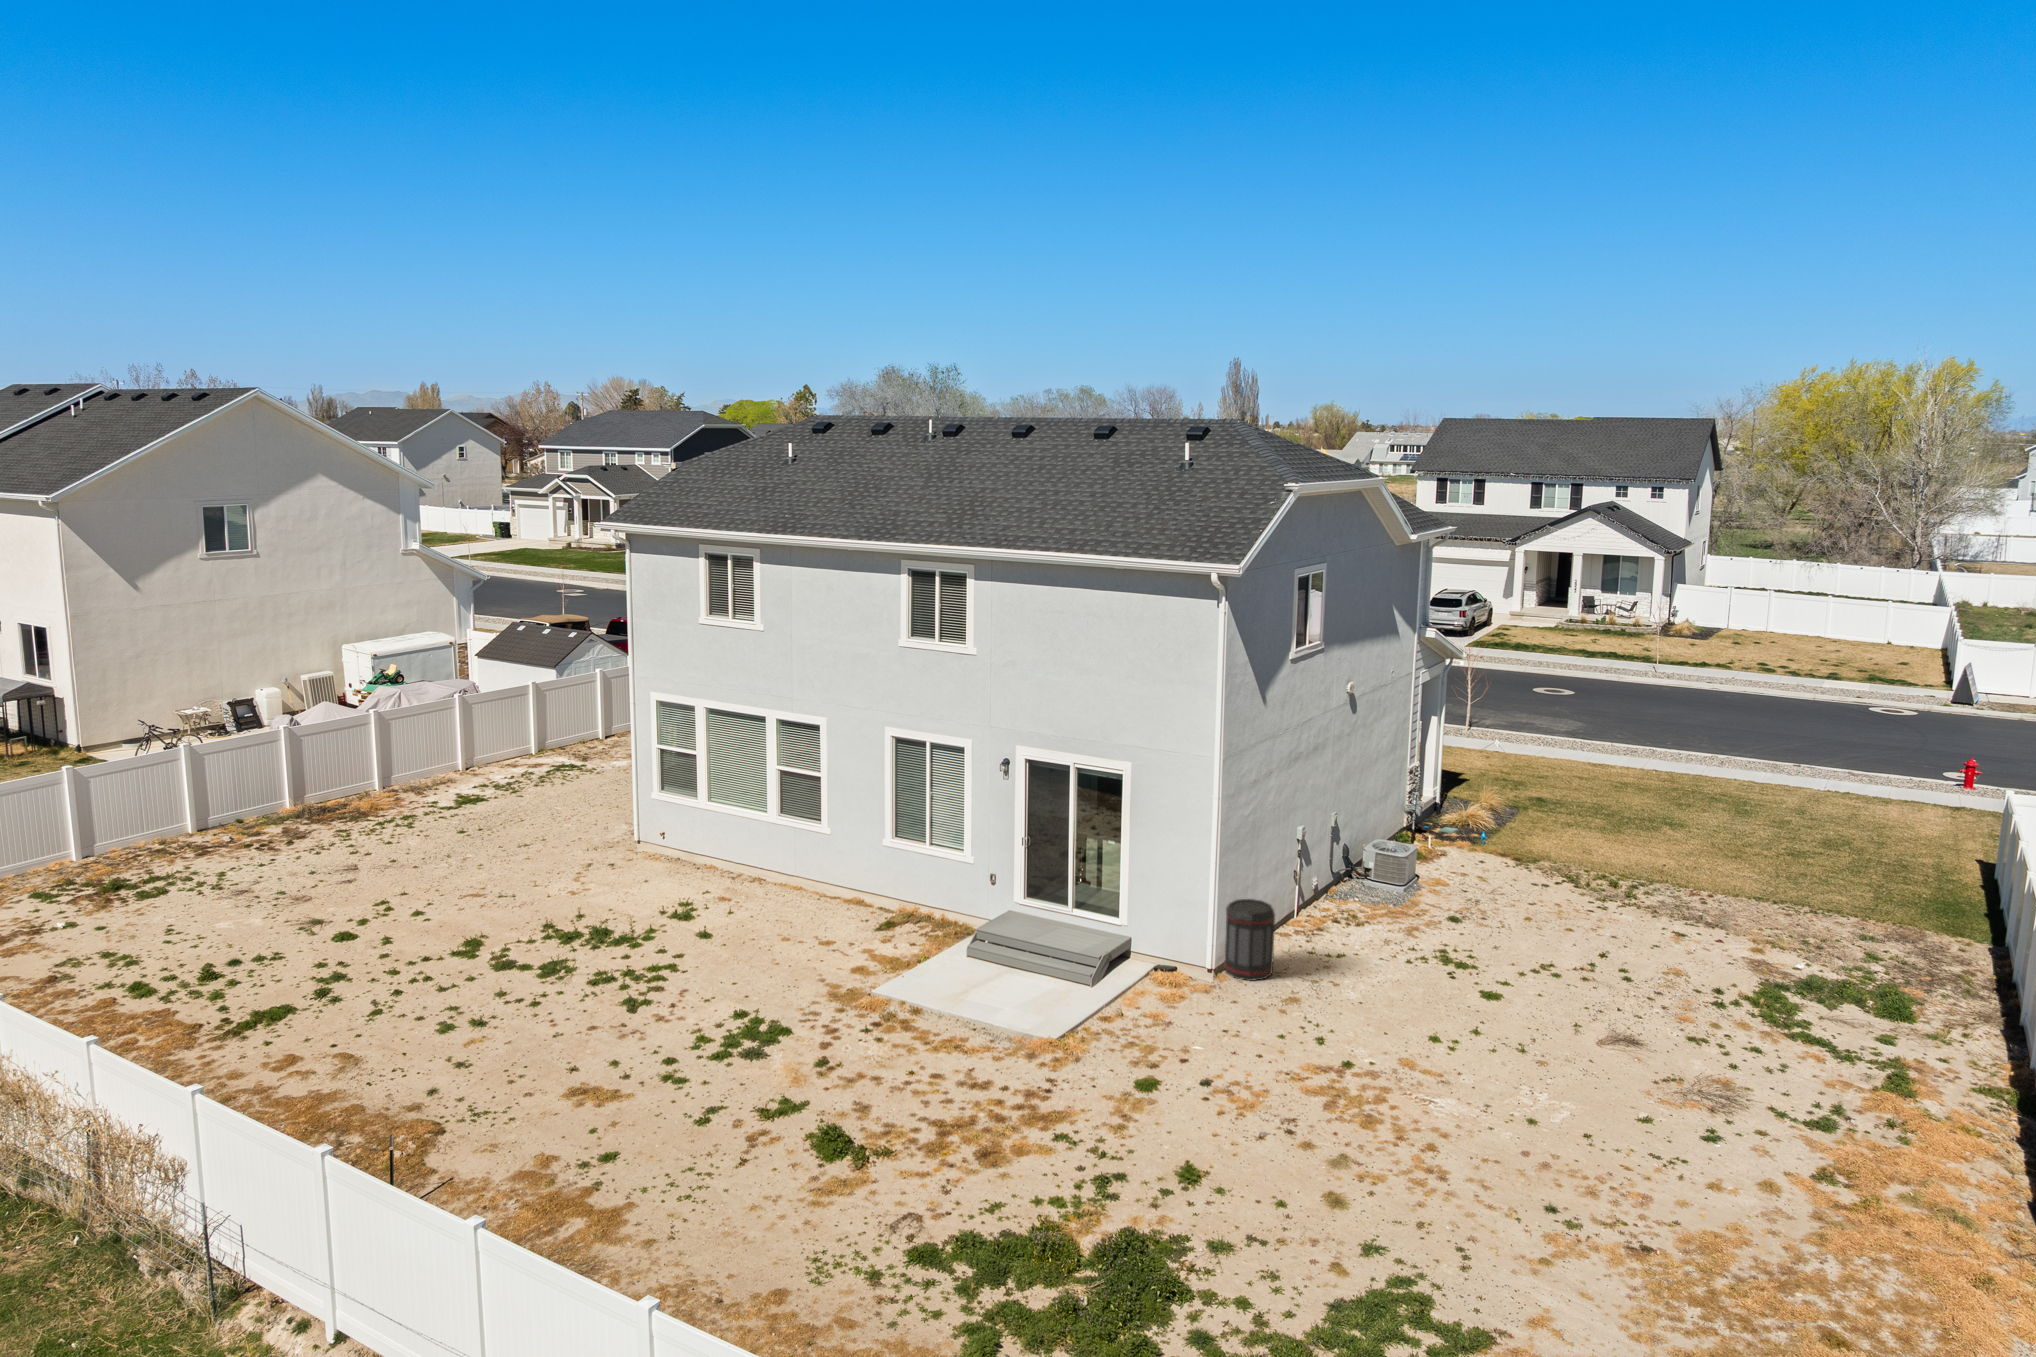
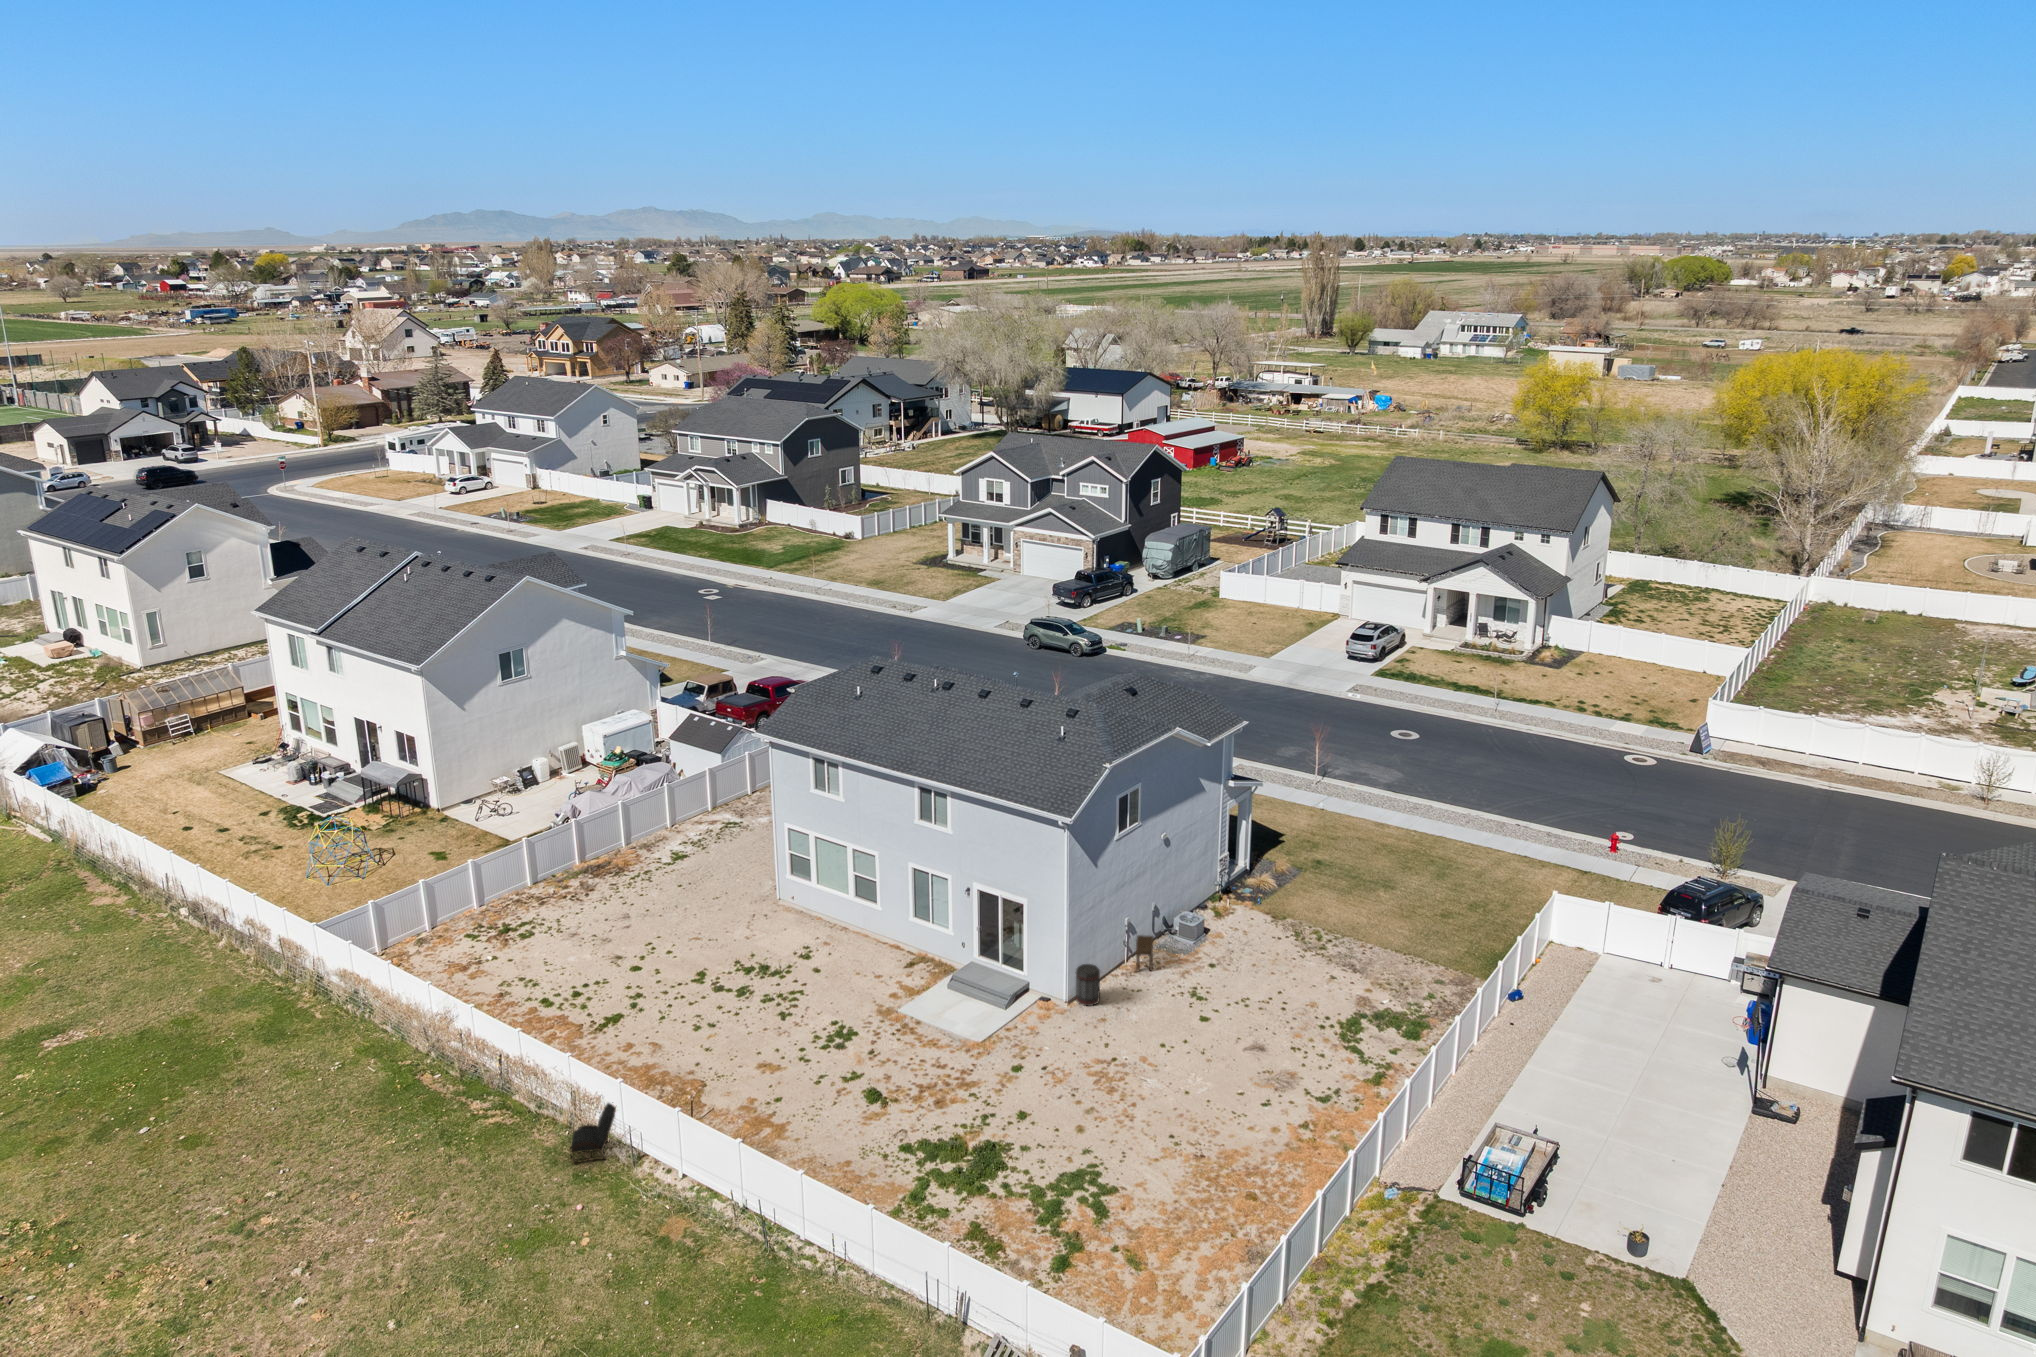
bench: none [1310,869,1354,929] -> present [1136,935,1154,972]
lounge chair: none [41,1152,187,1318] -> present [570,1103,616,1164]

